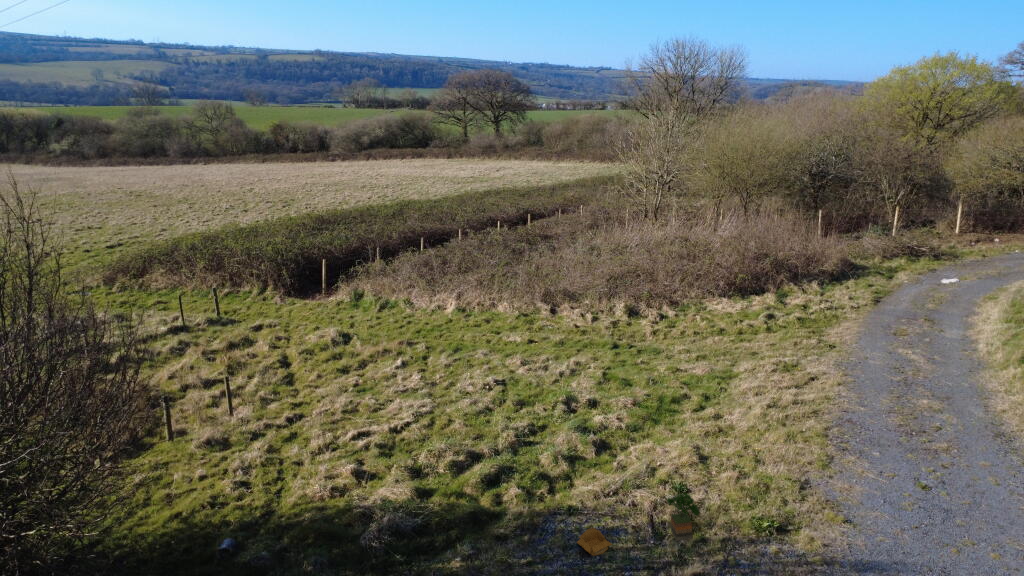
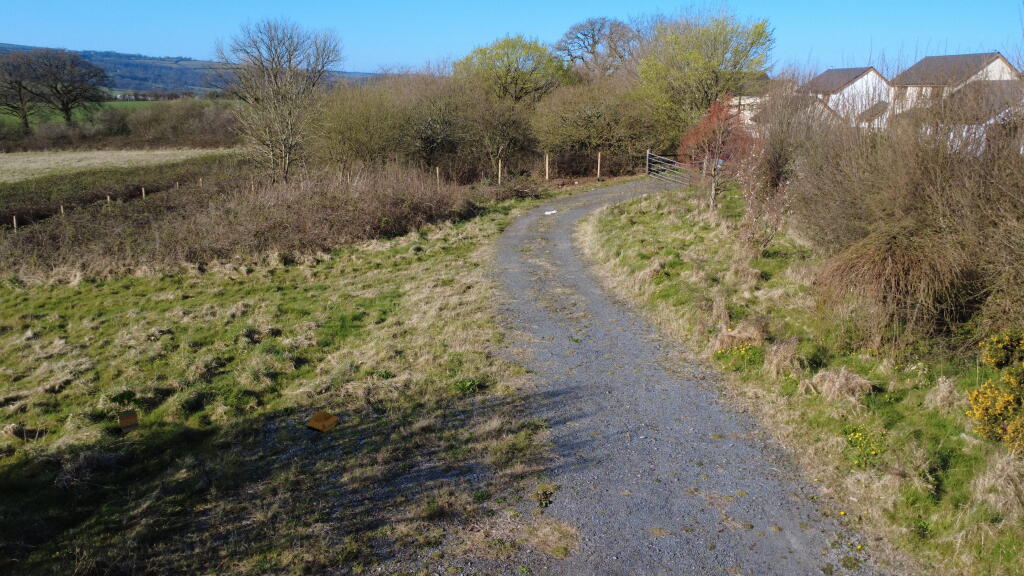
potted tree: present [667,493,699,541] -> present [110,390,141,433]

